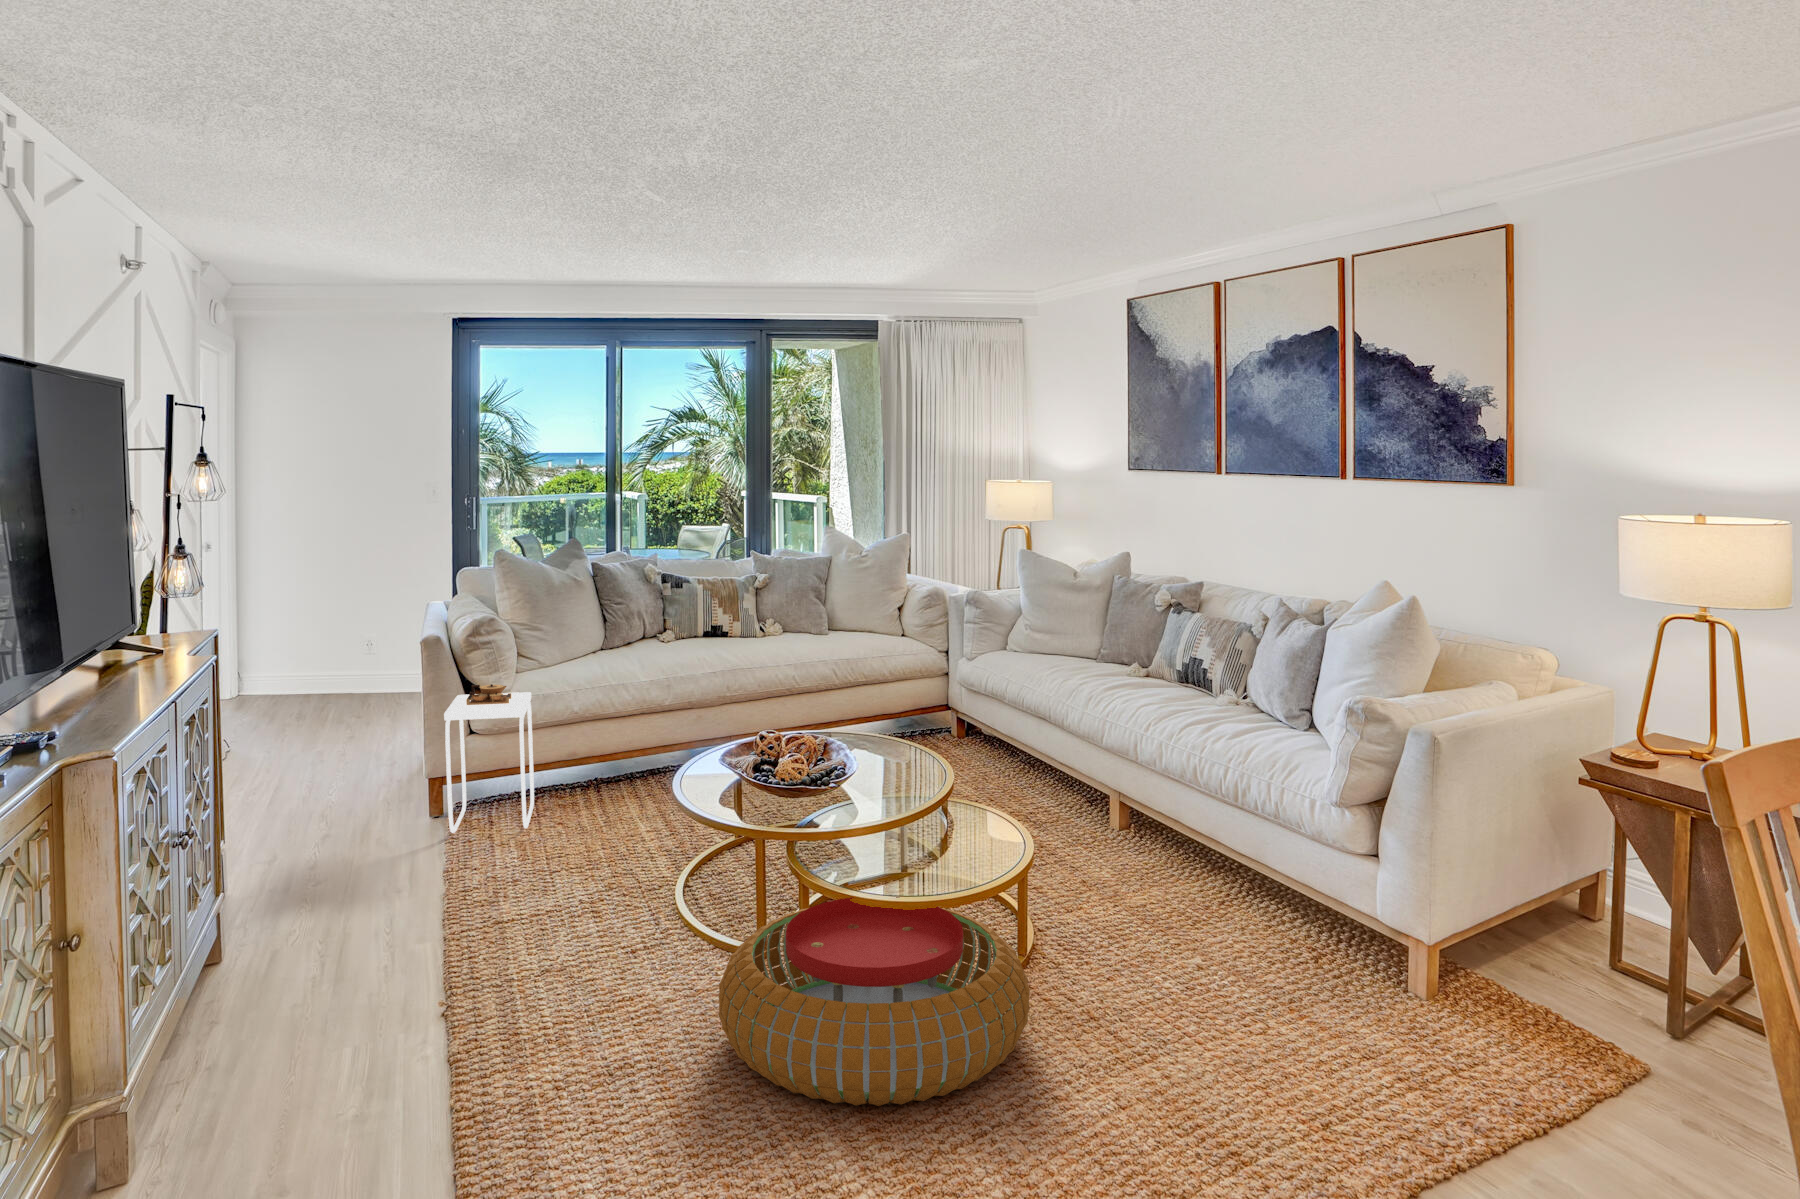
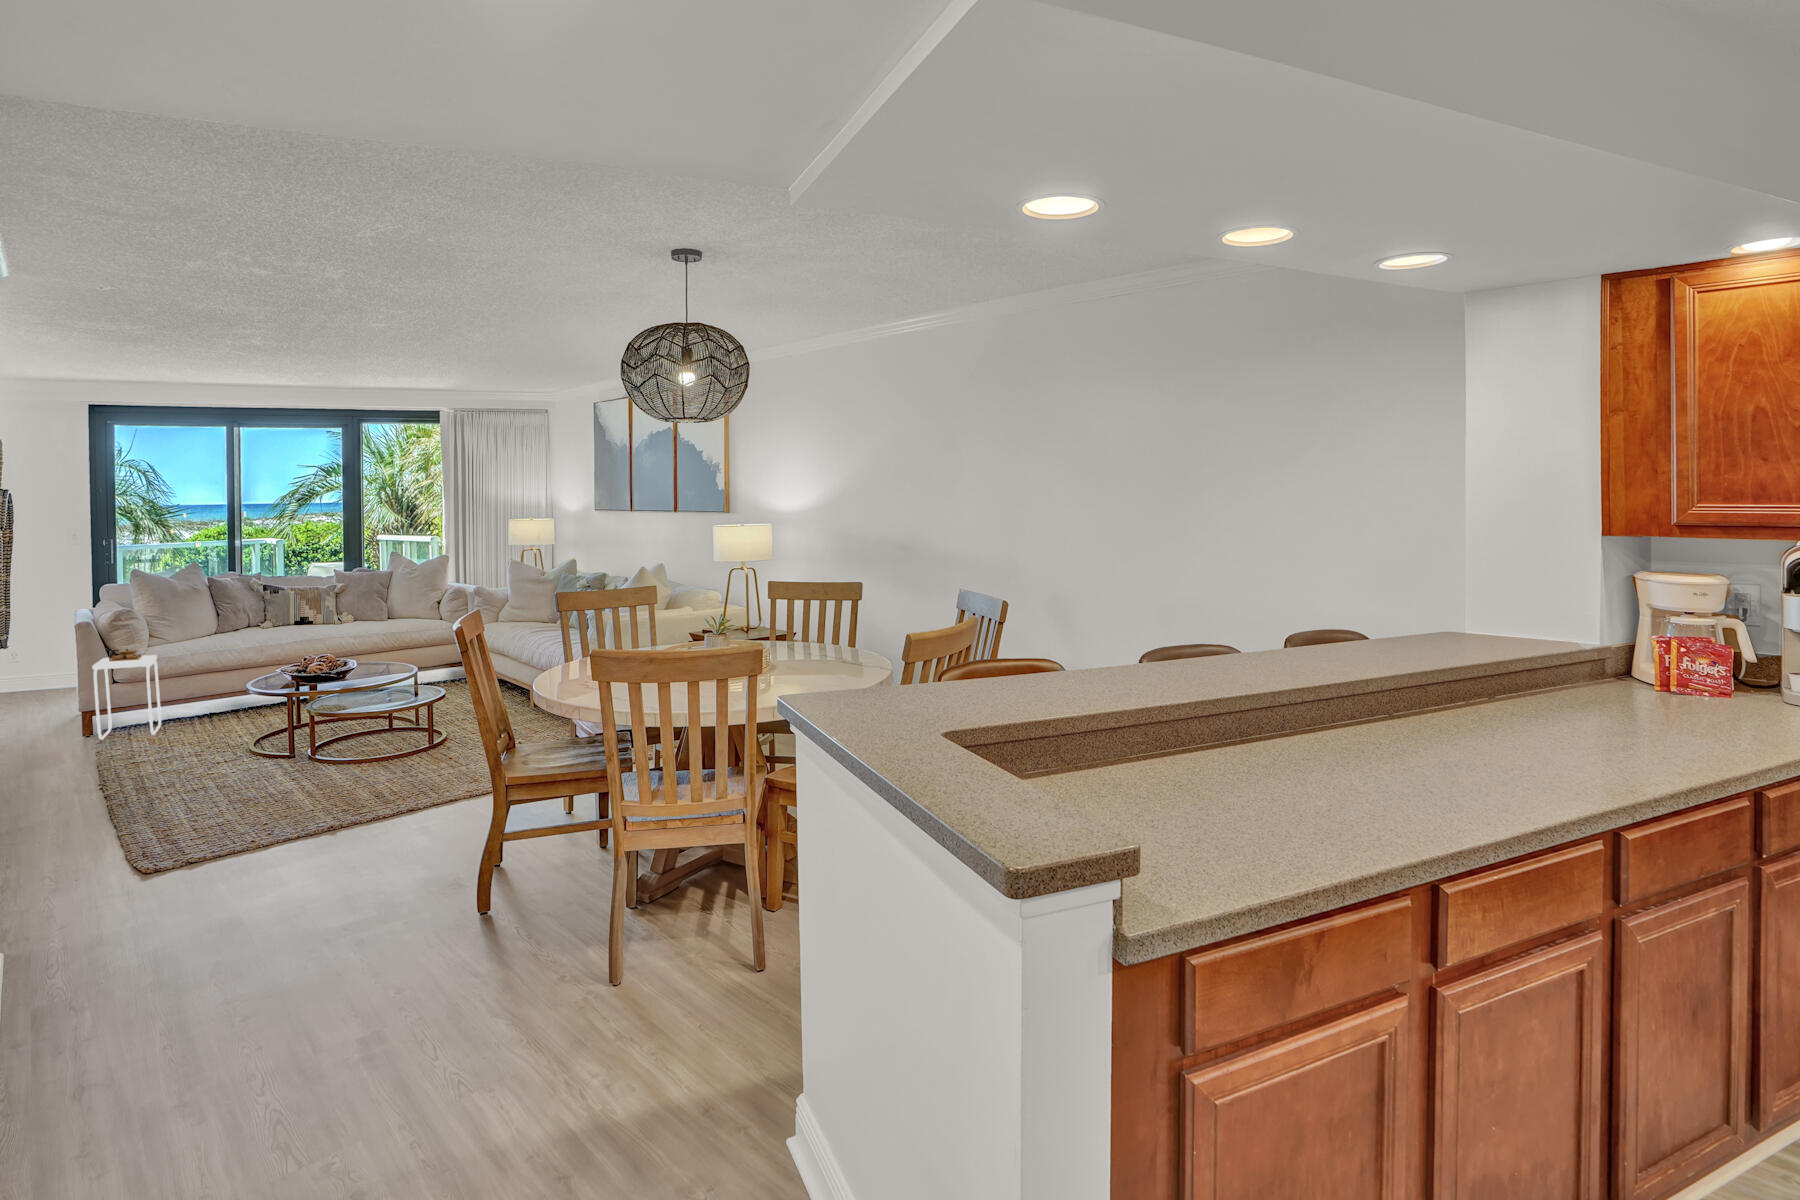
pouf: present [718,897,1030,1106] -> none [242,724,409,801]

